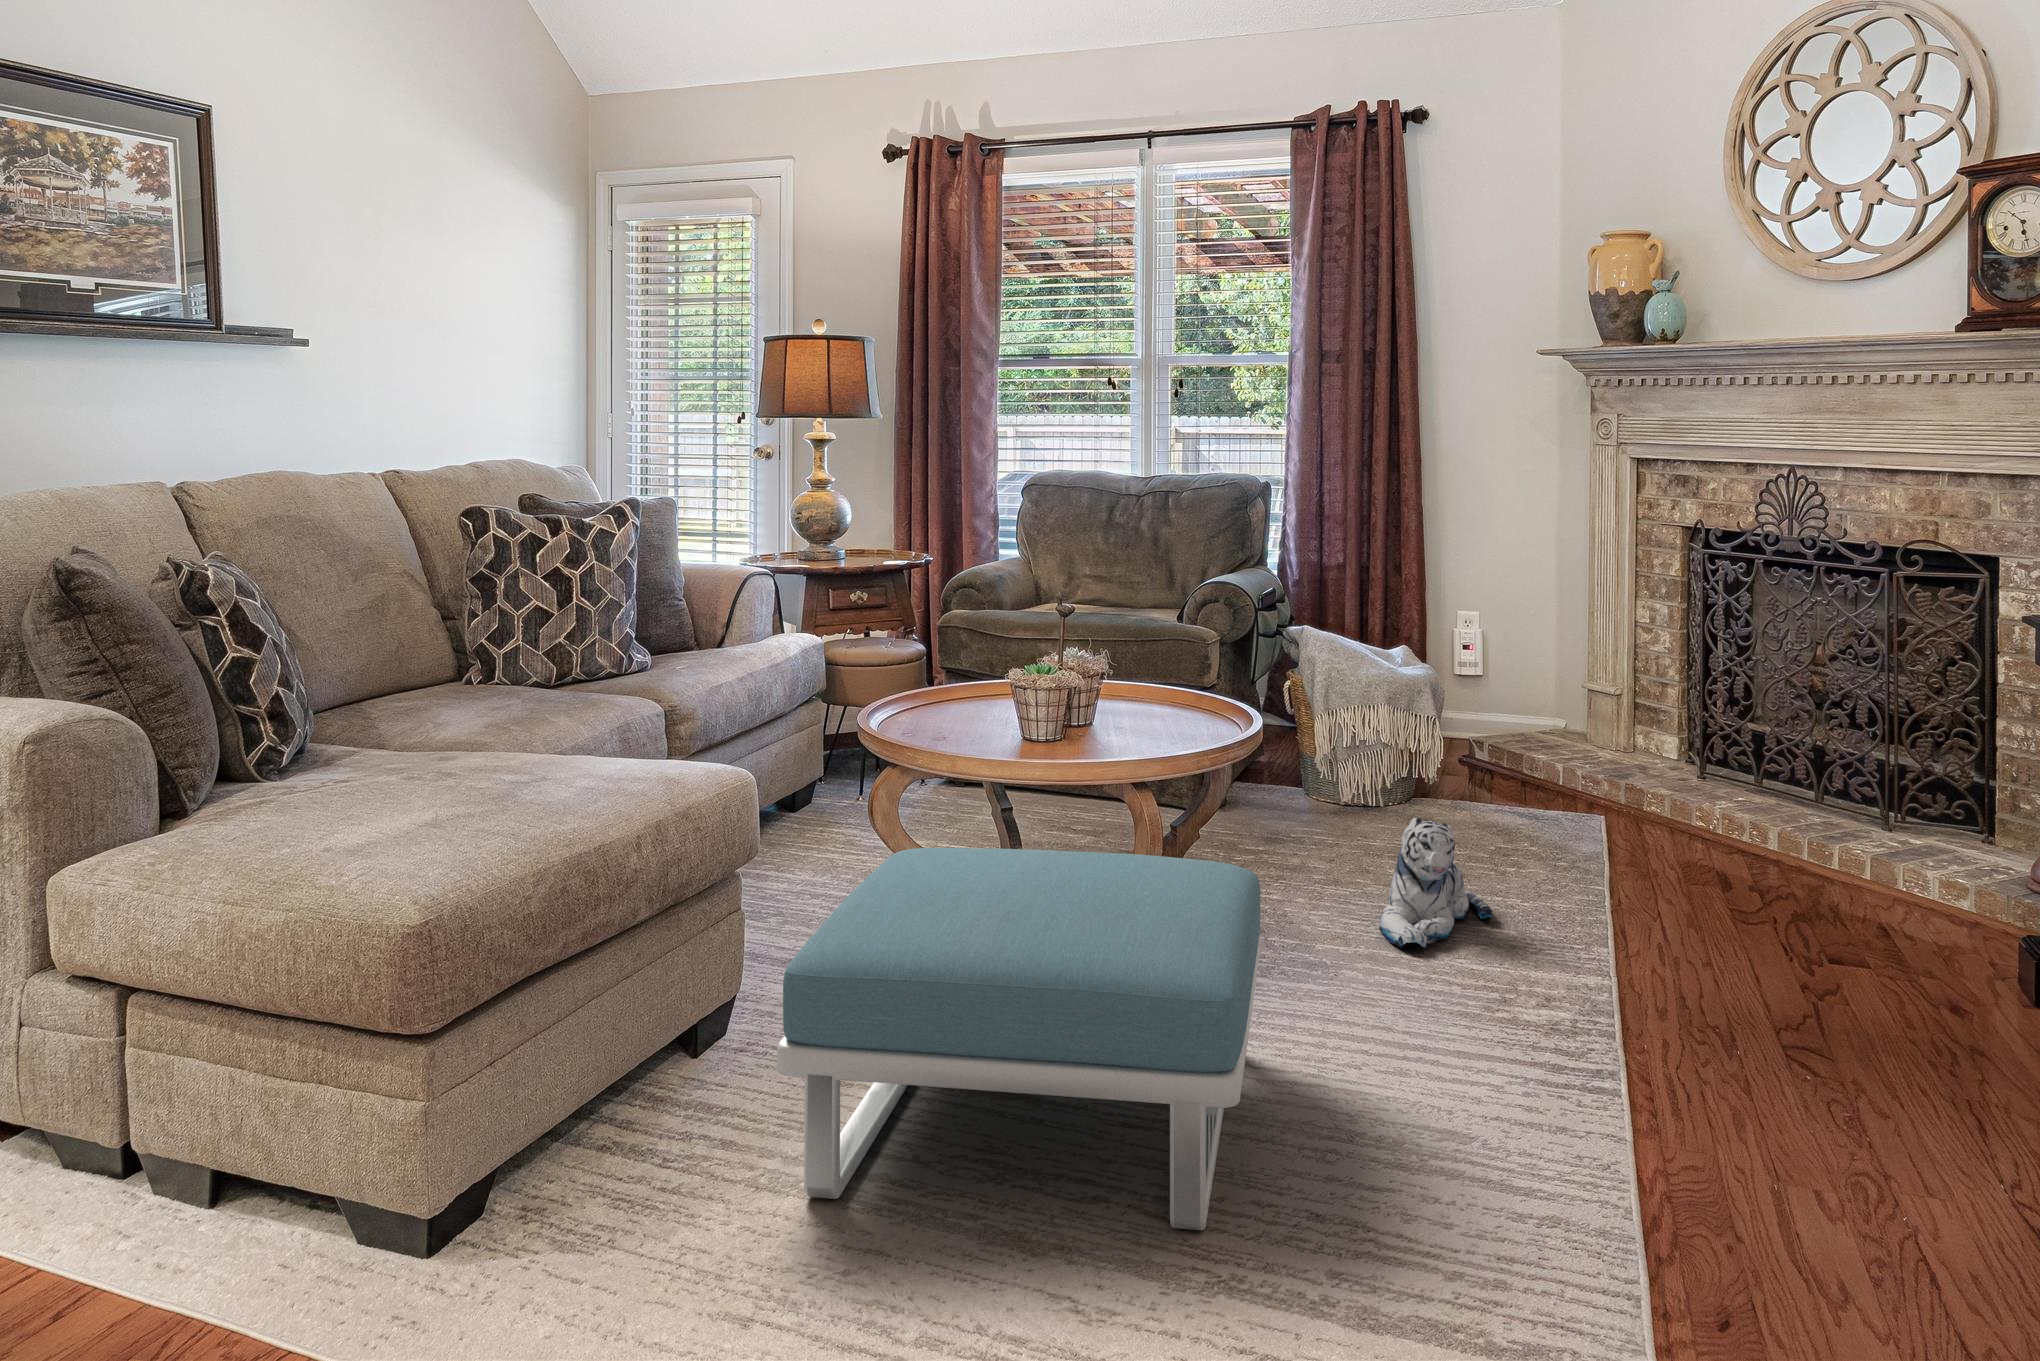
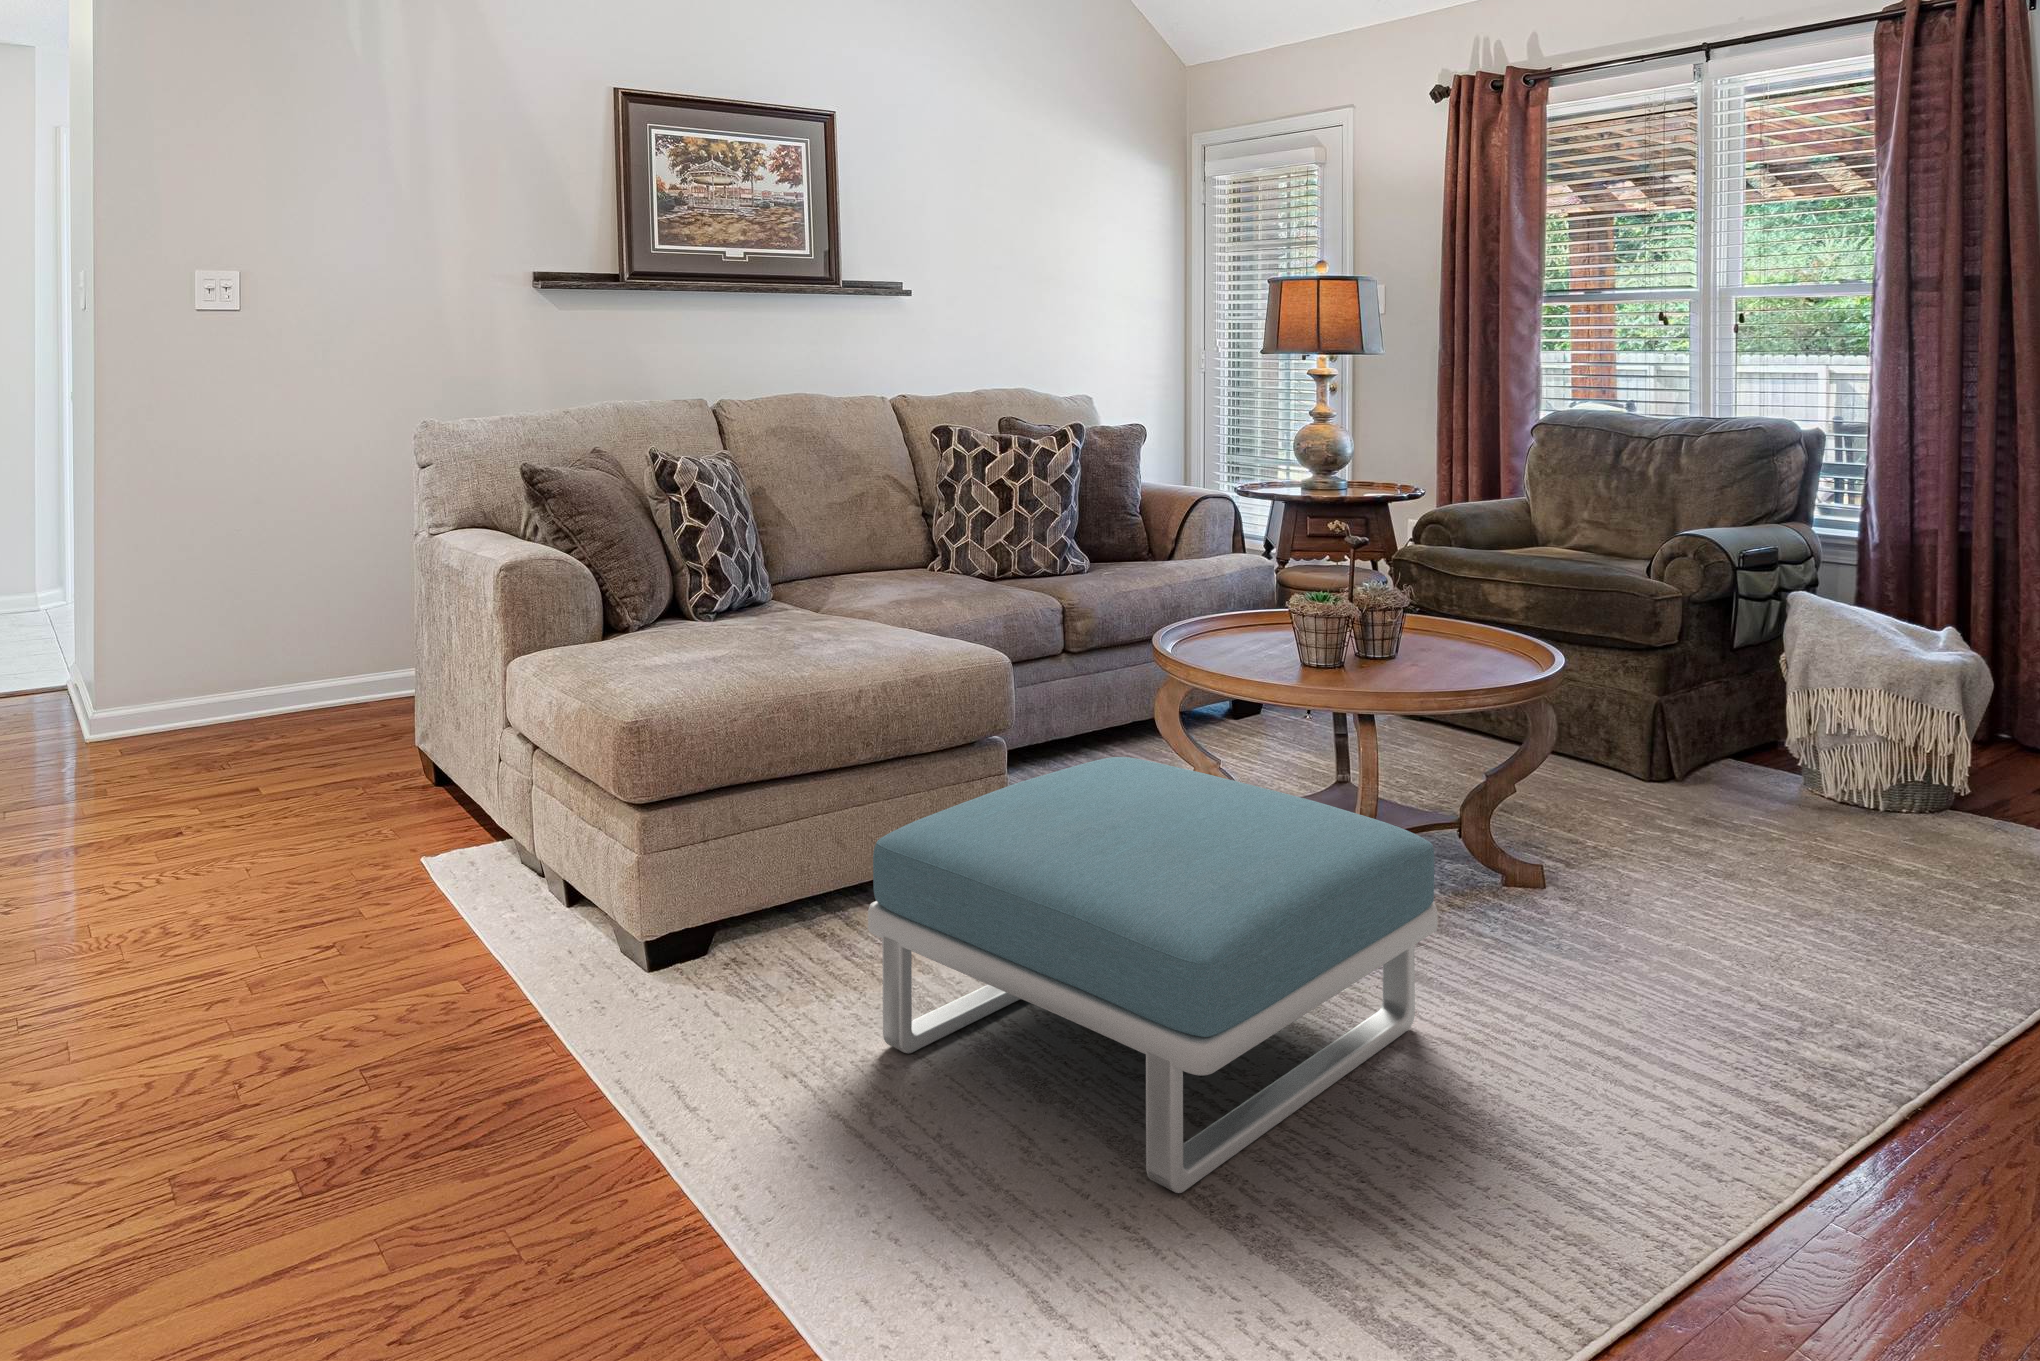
plush toy: present [1380,818,1492,948] -> none [1727,825,1907,979]

